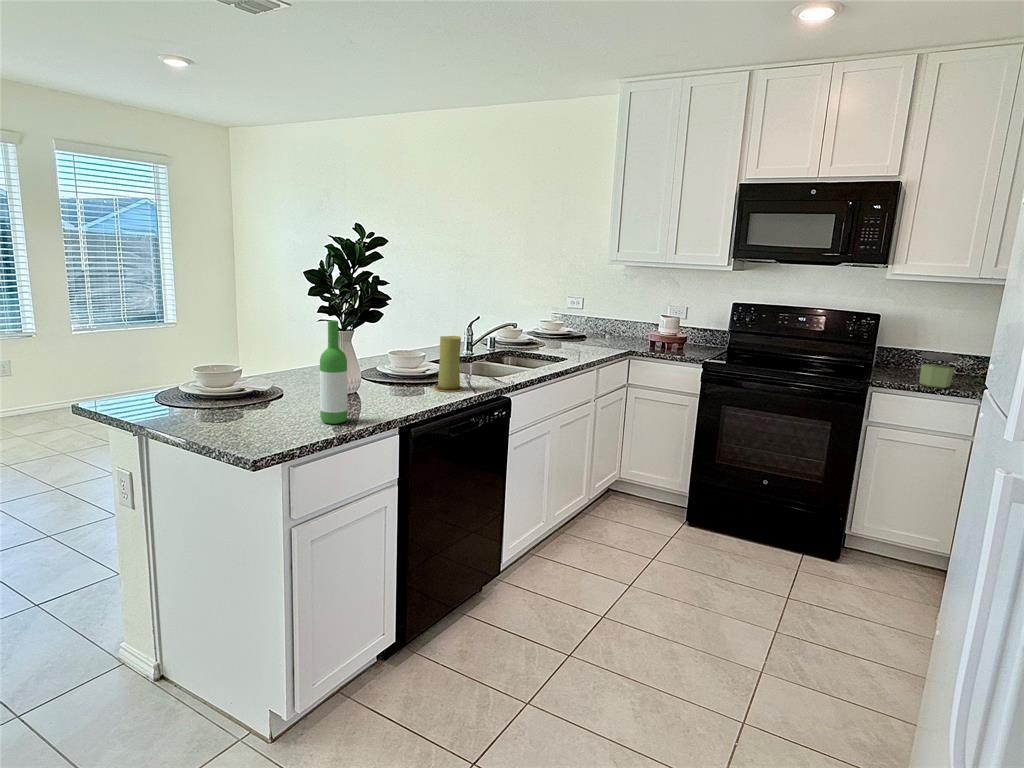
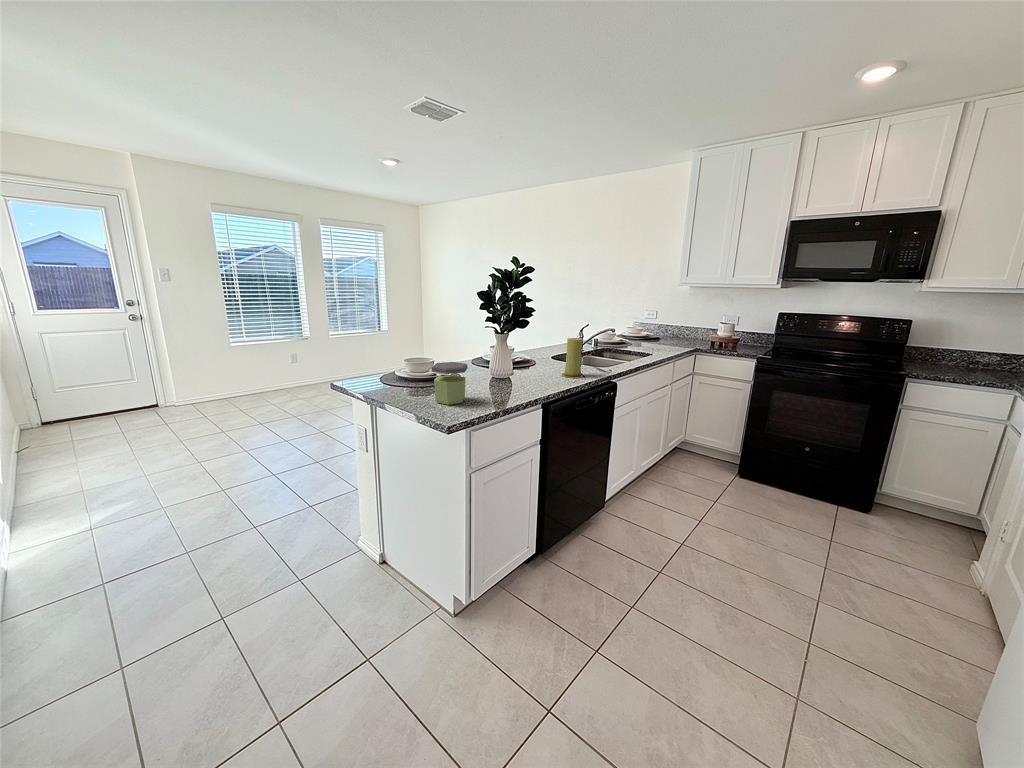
wine bottle: present [320,320,348,424] -> none [489,326,508,400]
jar: present [919,352,959,388] -> present [432,362,468,405]

